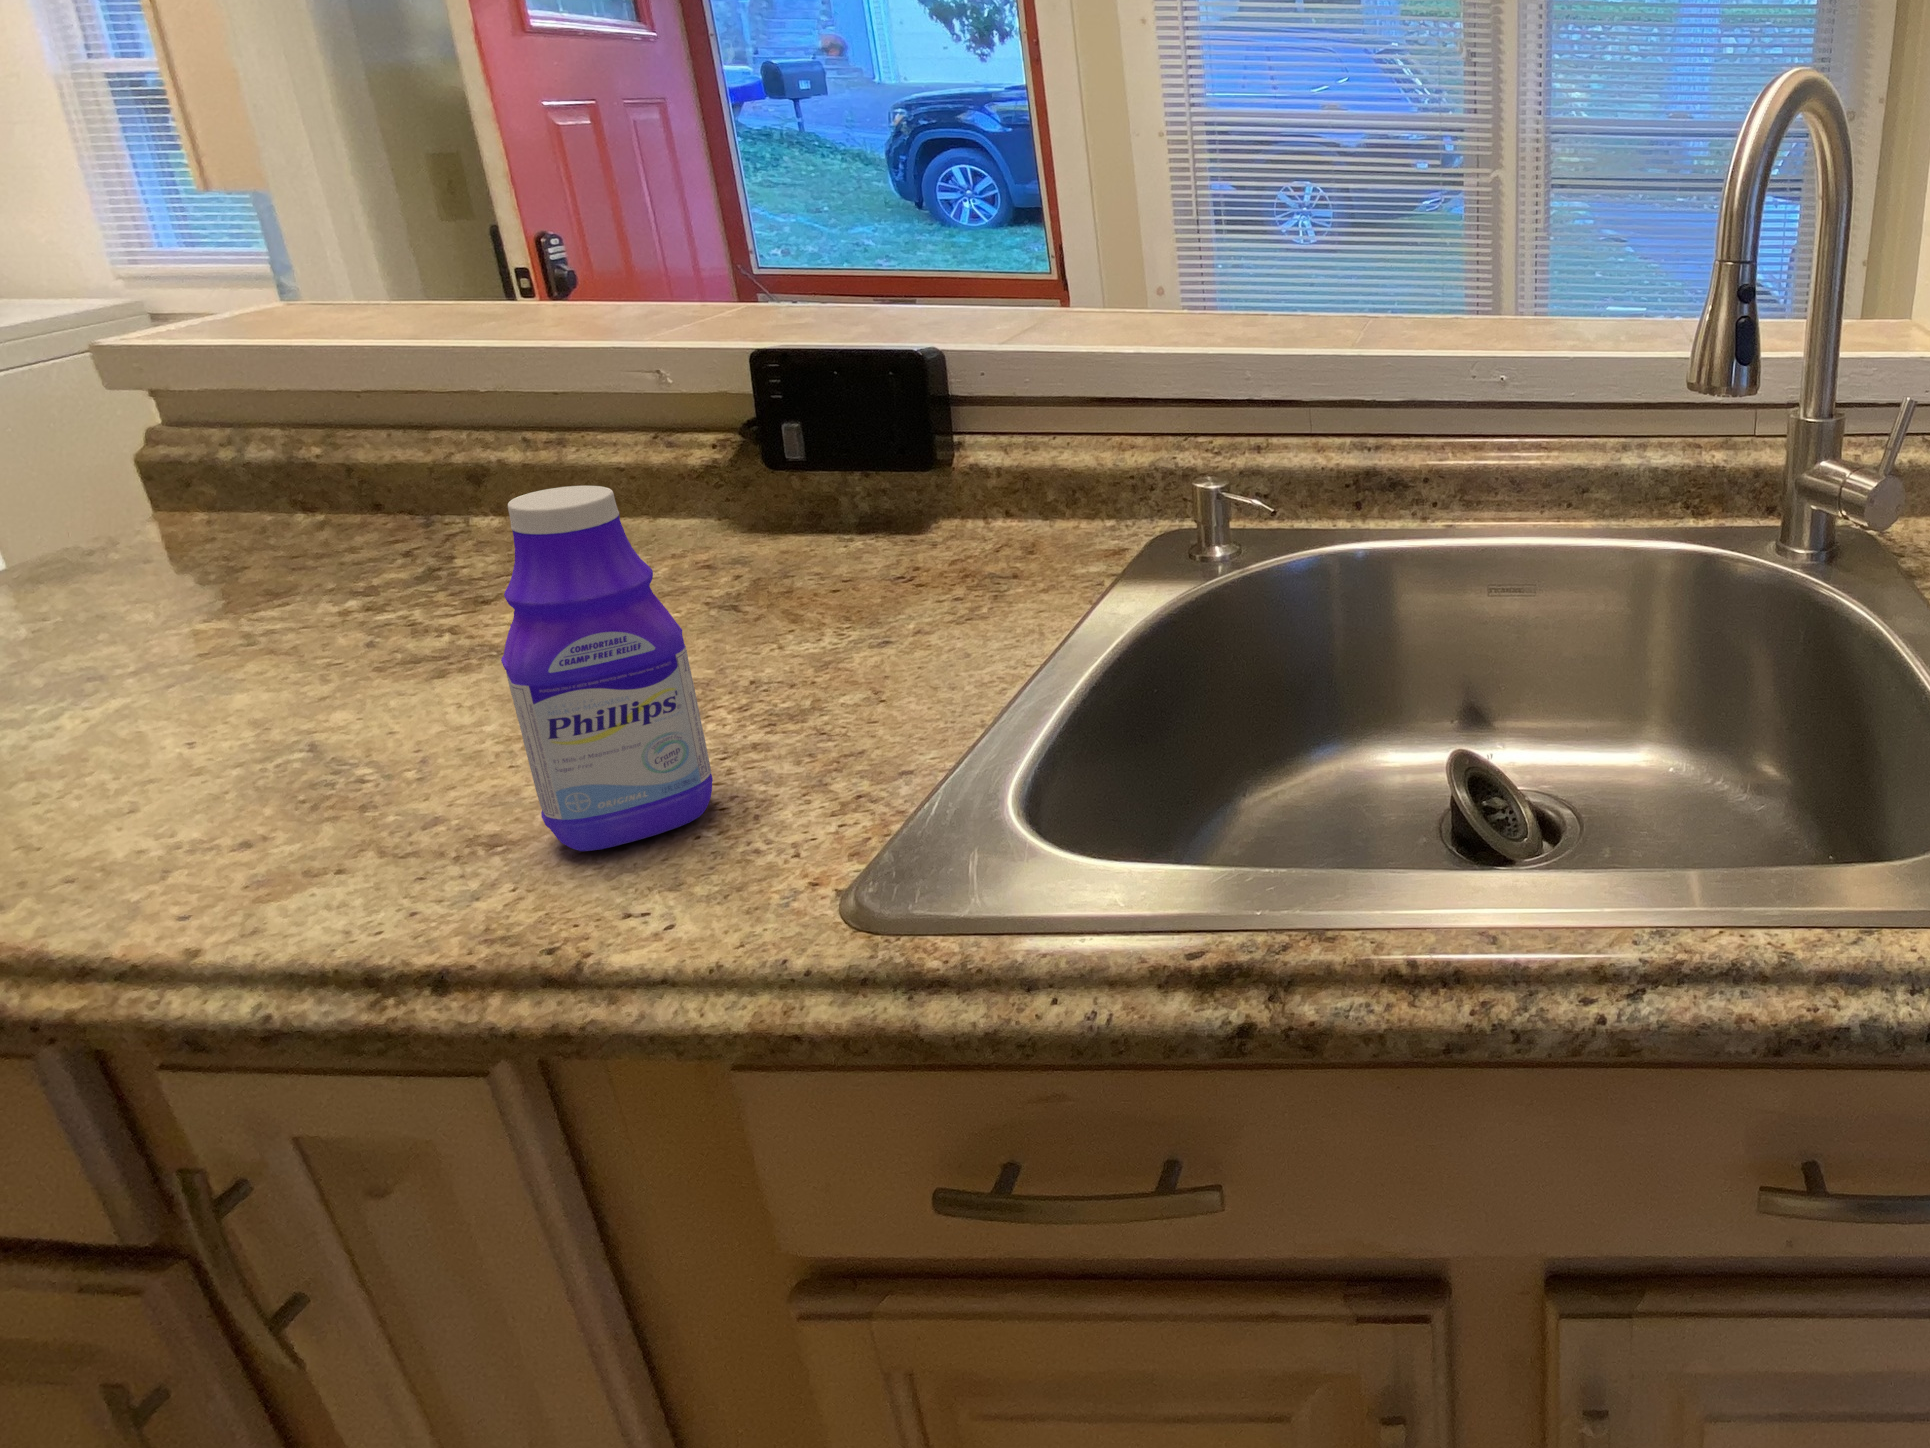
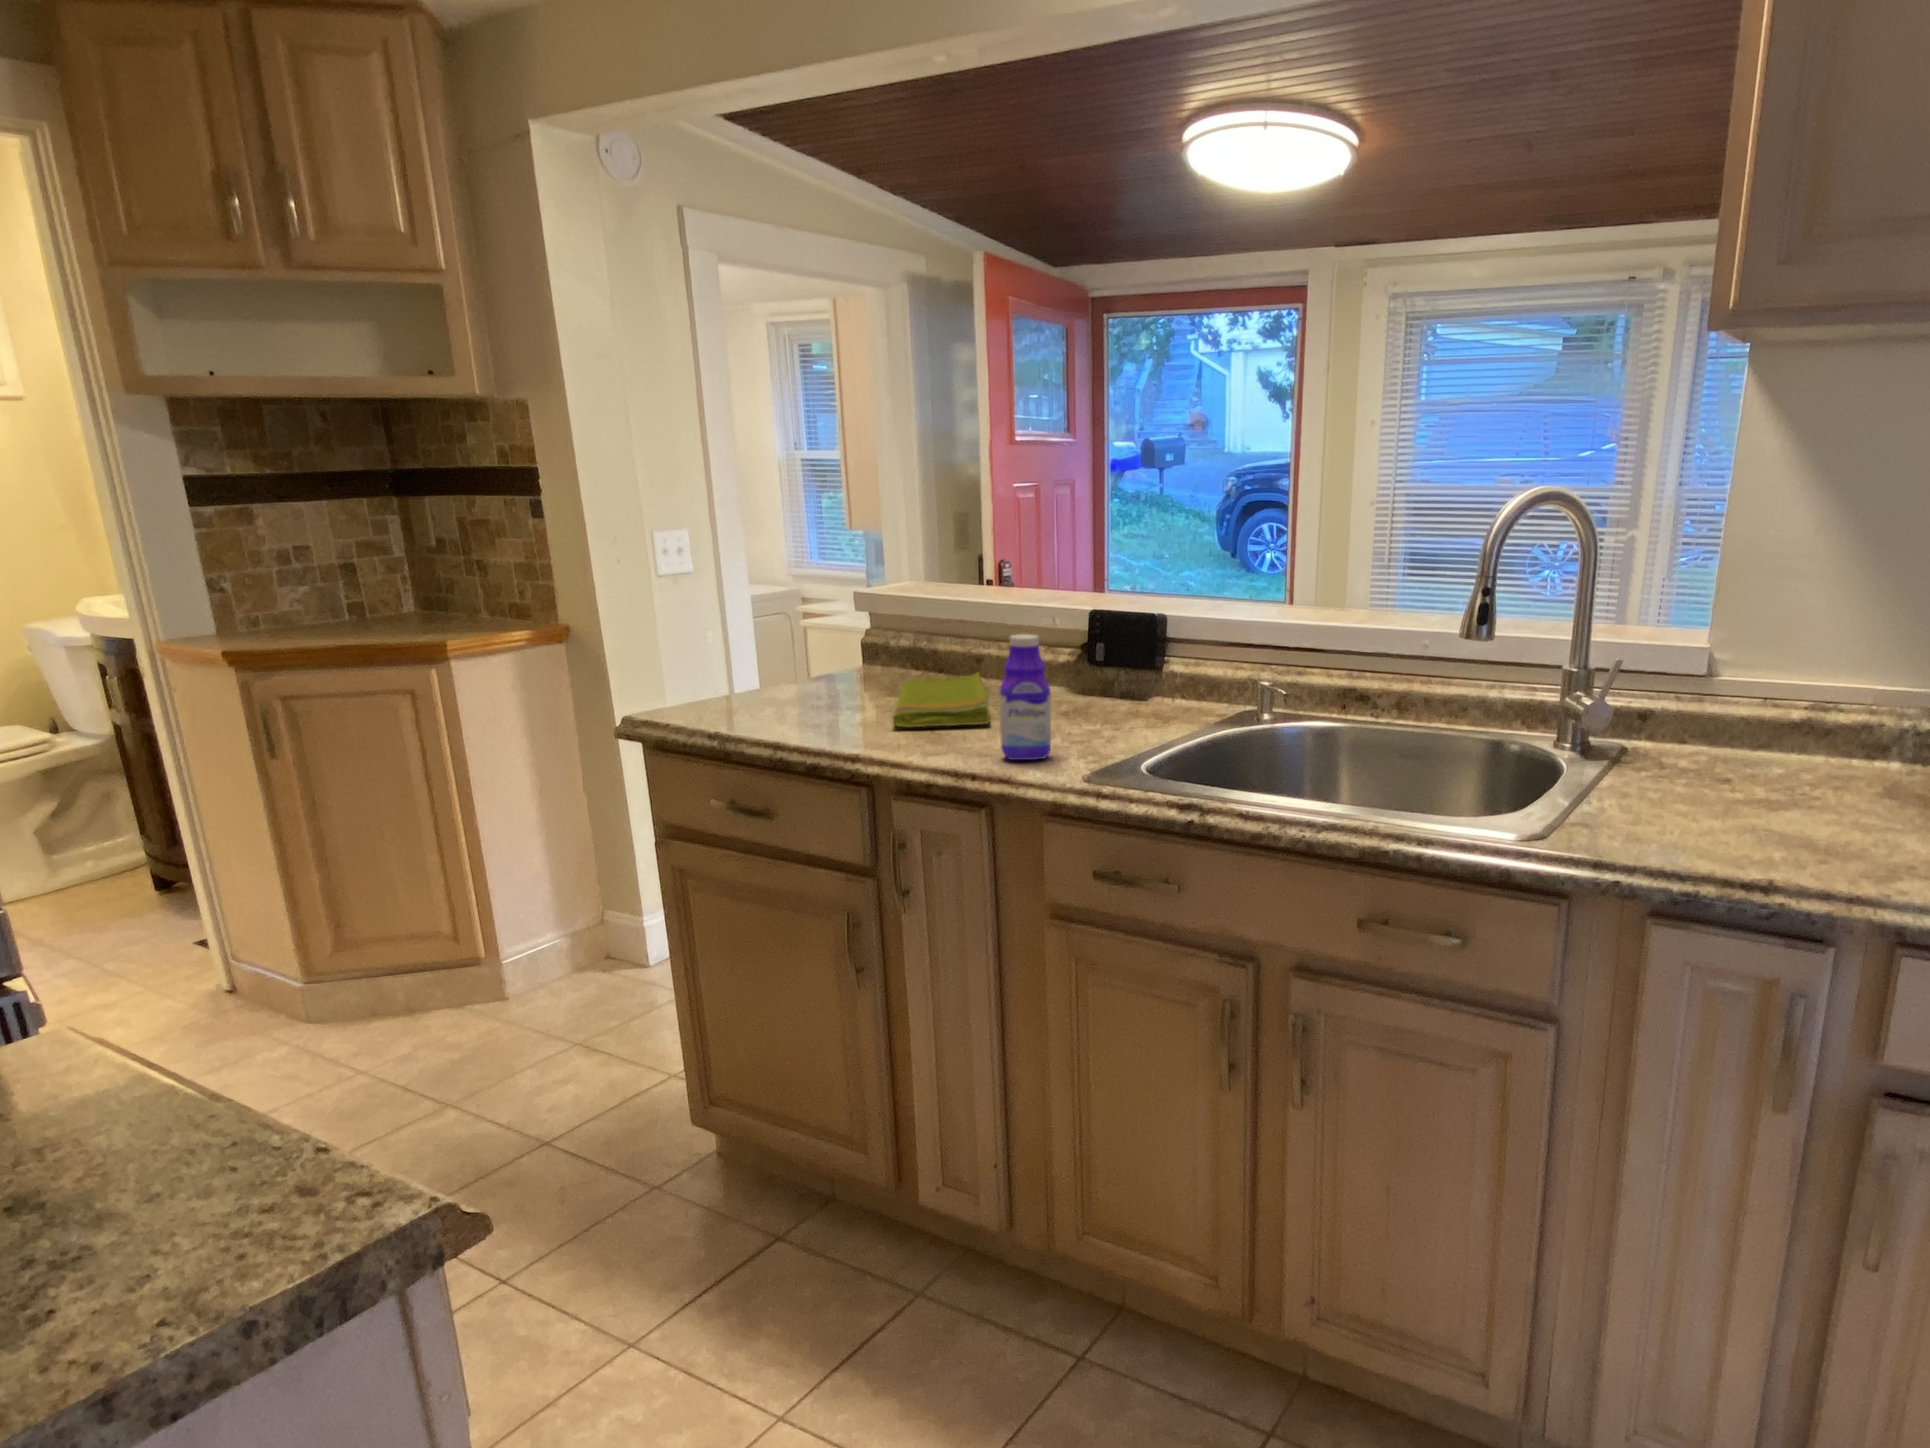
dish towel: none [154,509,511,755] -> present [893,672,990,727]

